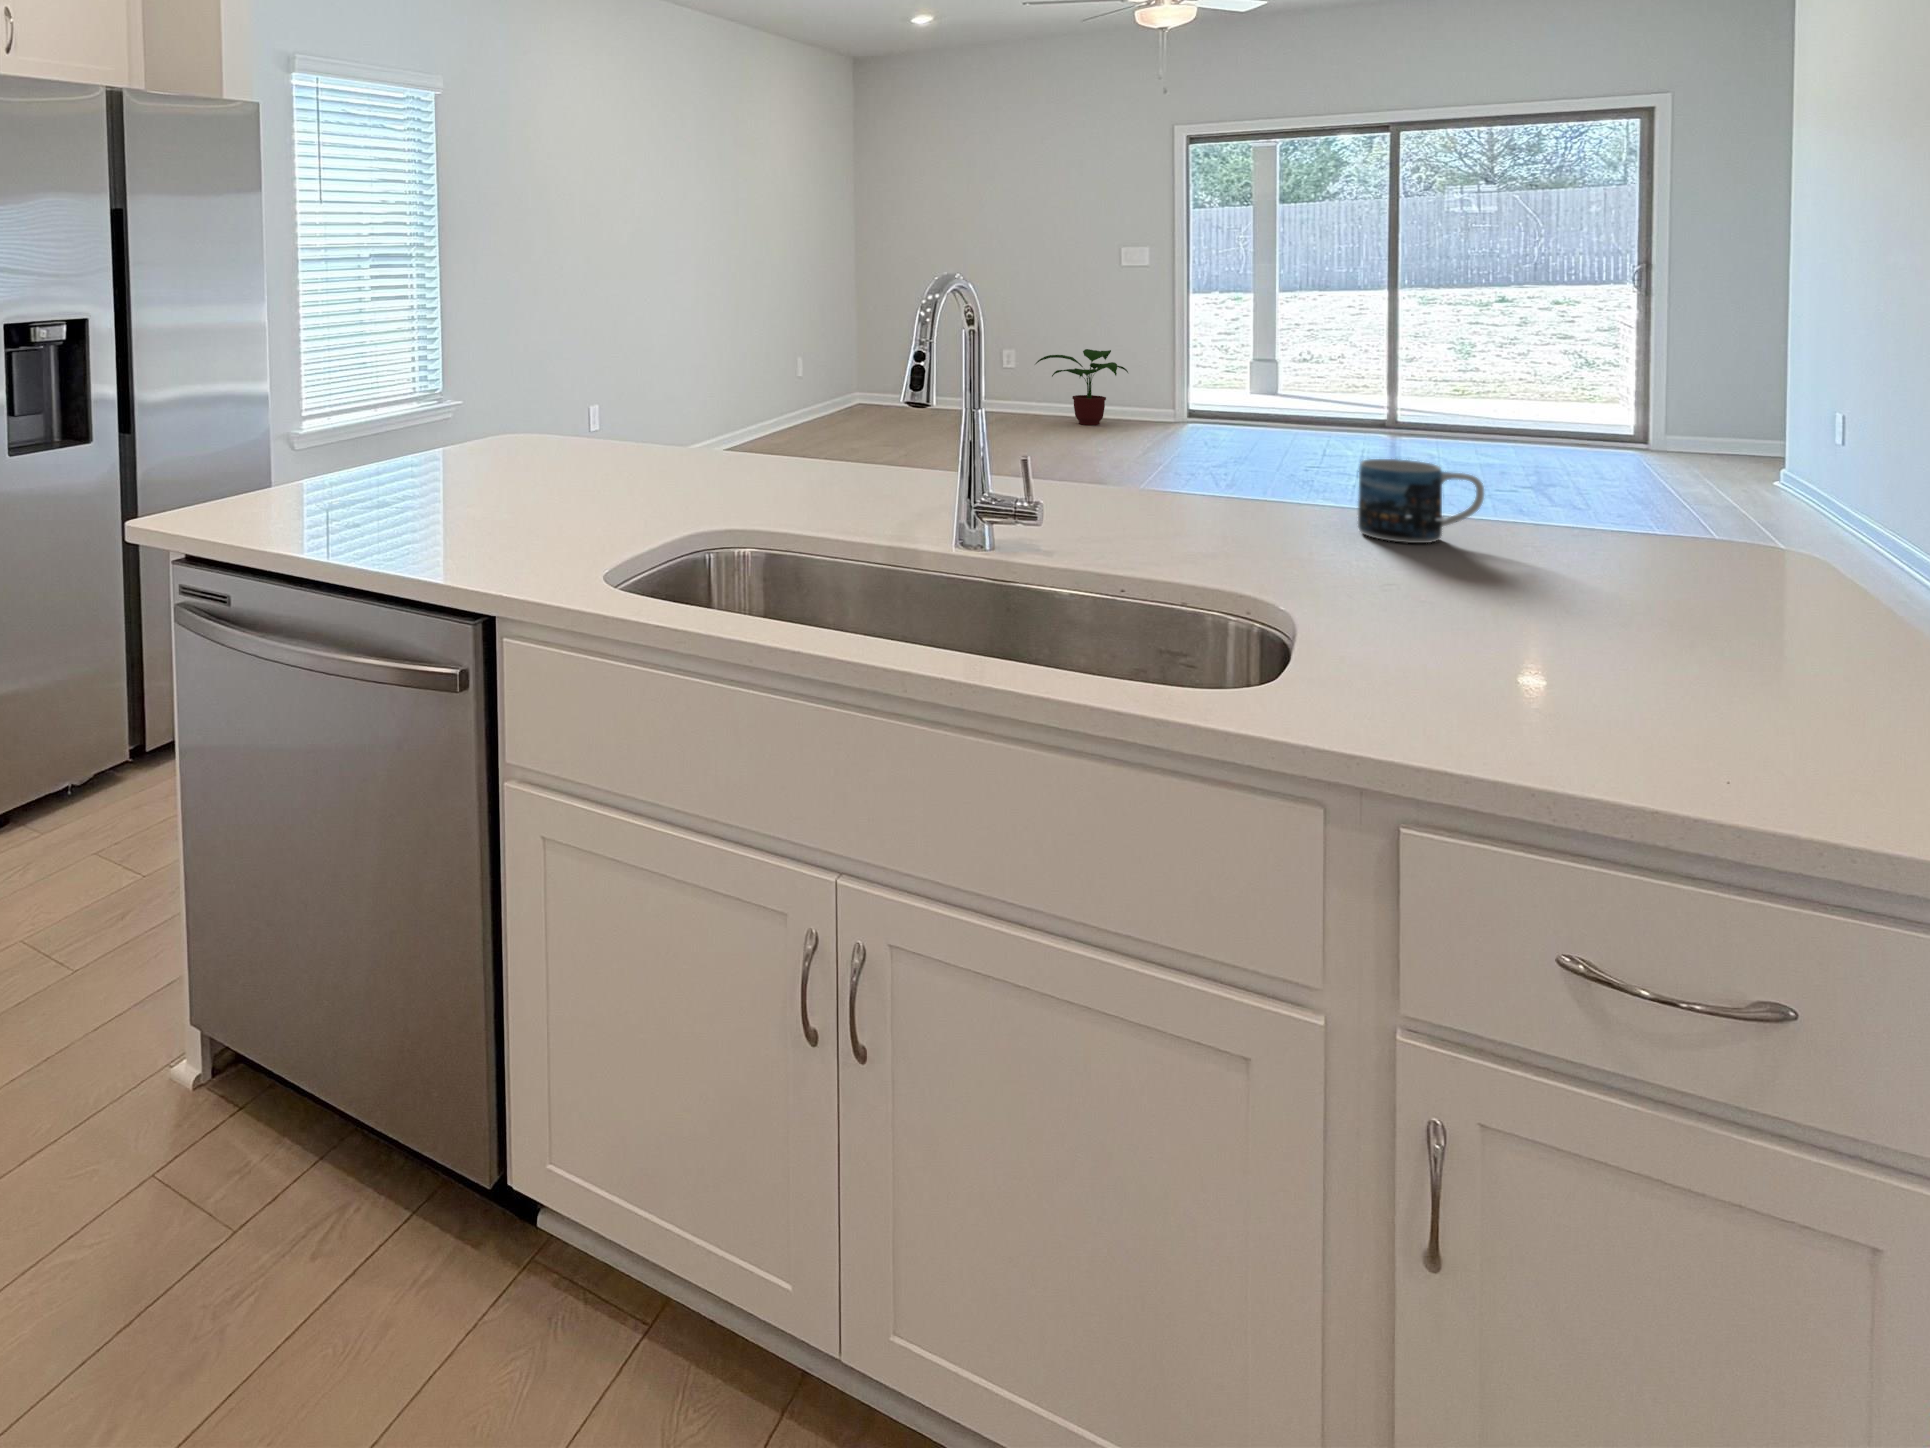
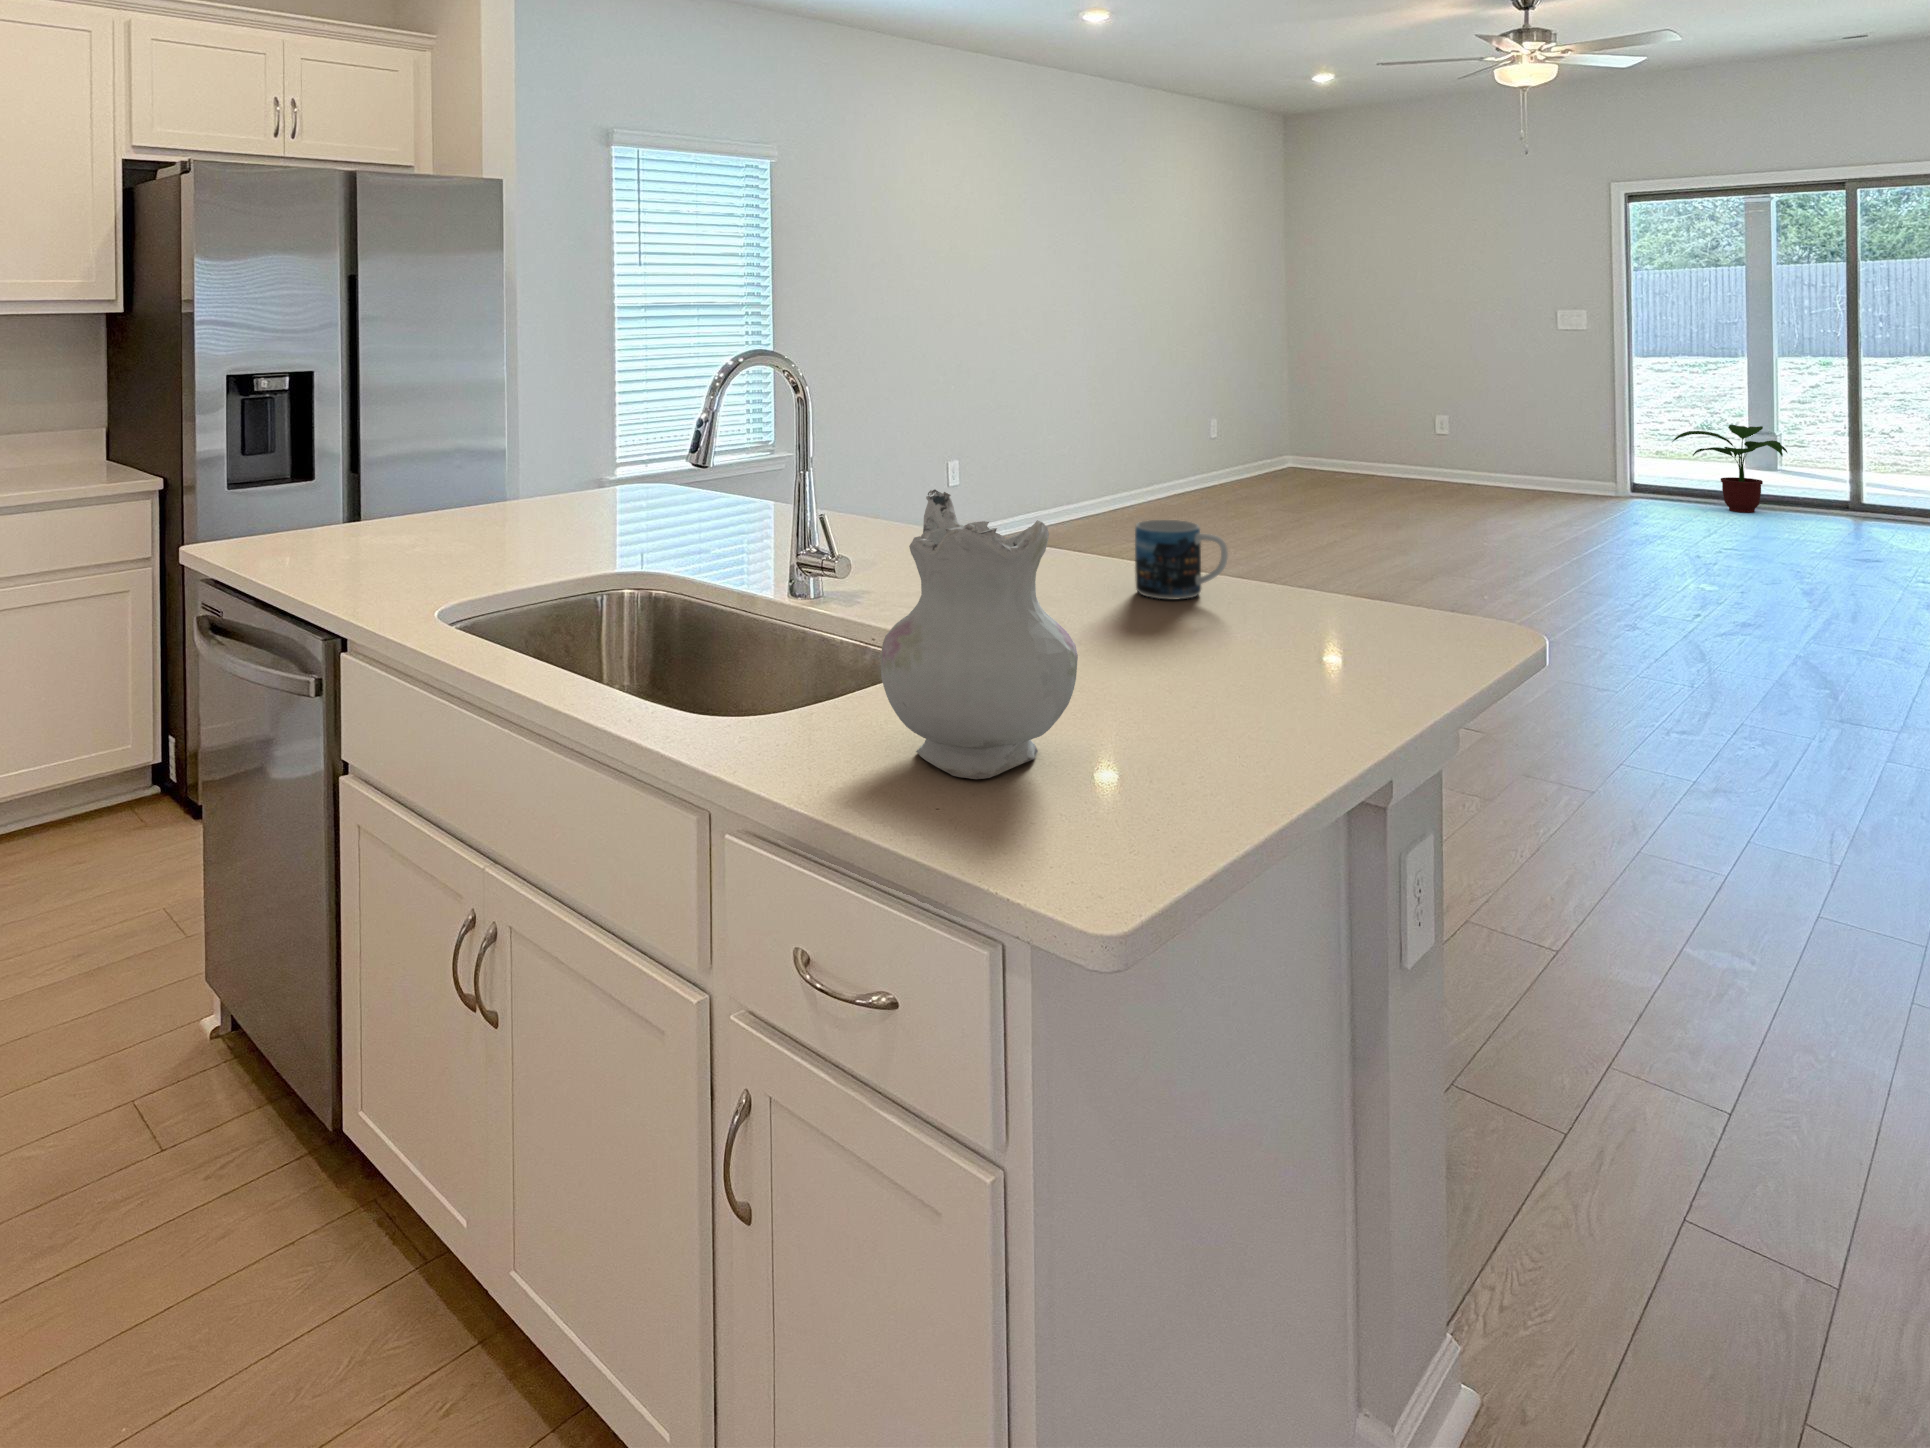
potted plant: present [1036,349,1128,425] -> present [1672,425,1787,513]
ceramic pitcher: none [1515,434,1843,762] -> present [881,490,1078,779]

